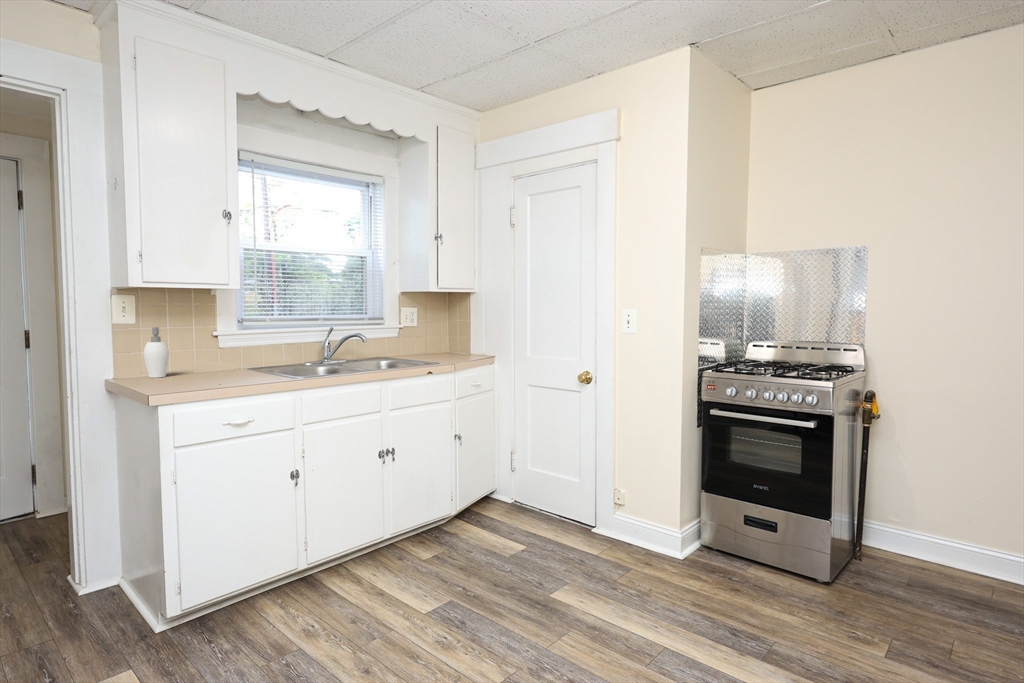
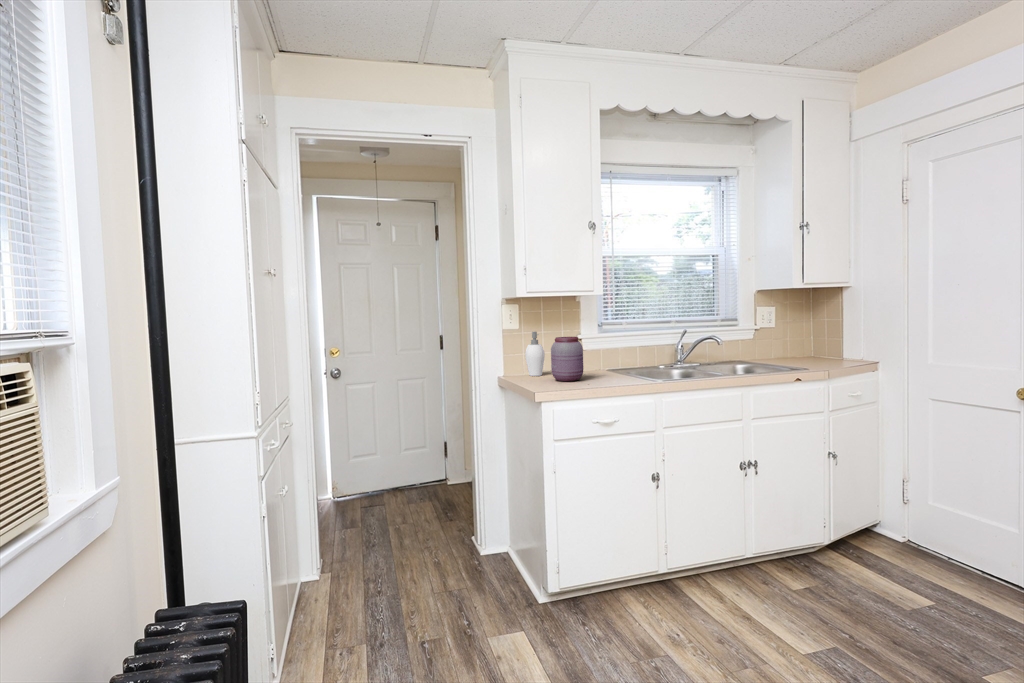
jar: none [175,333,216,382] -> present [551,337,583,381]

